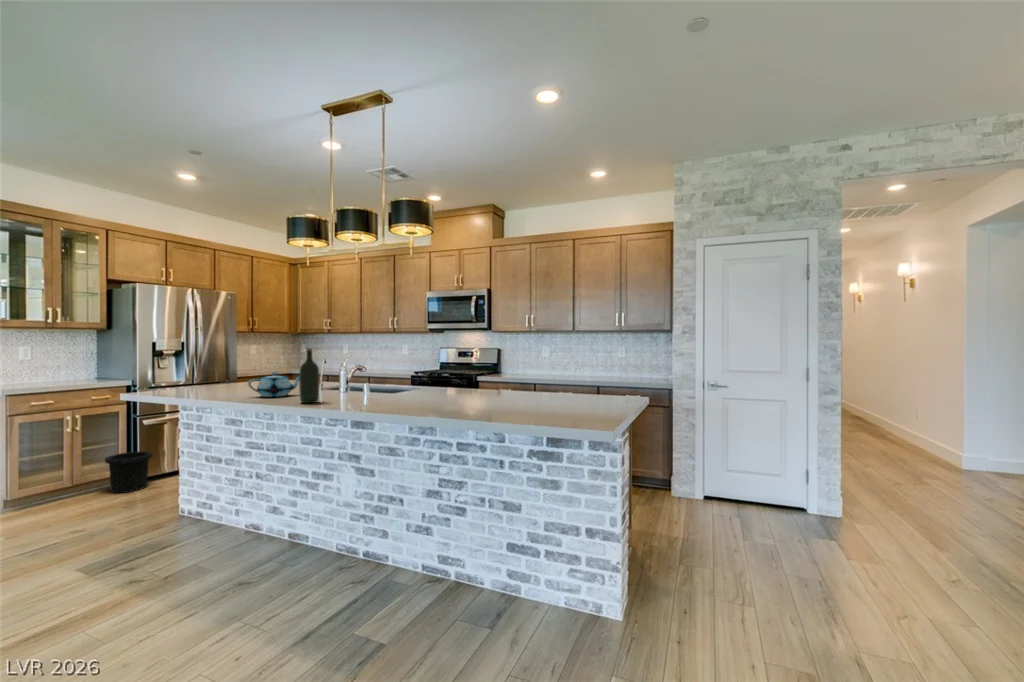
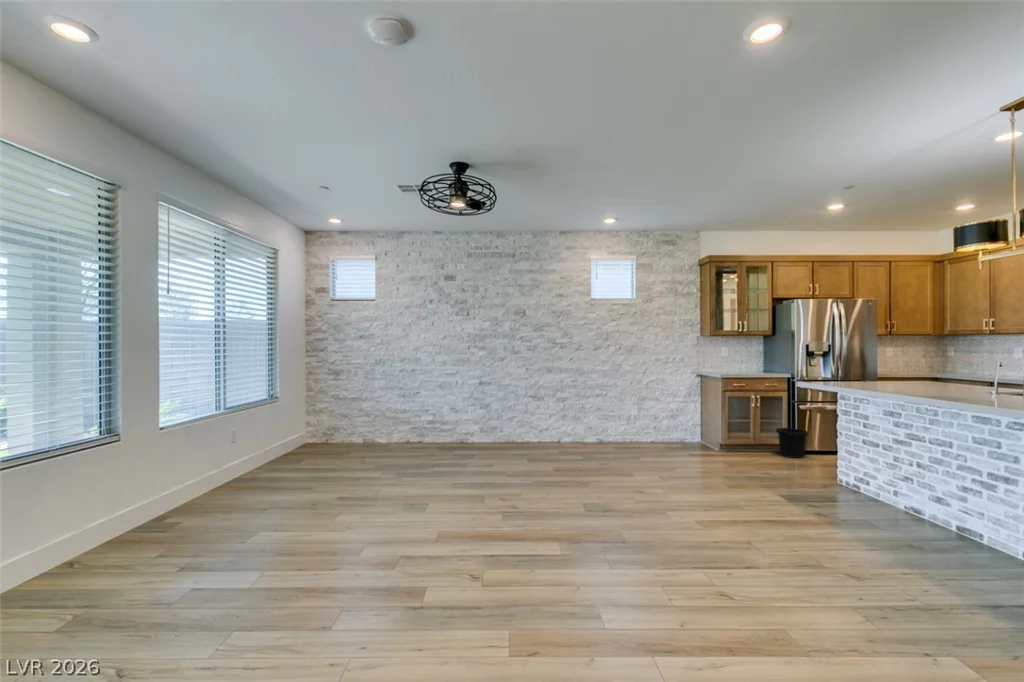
wine bottle: present [299,348,320,403] -> none [976,349,1002,402]
teapot: present [248,372,299,397] -> none [912,371,976,394]

